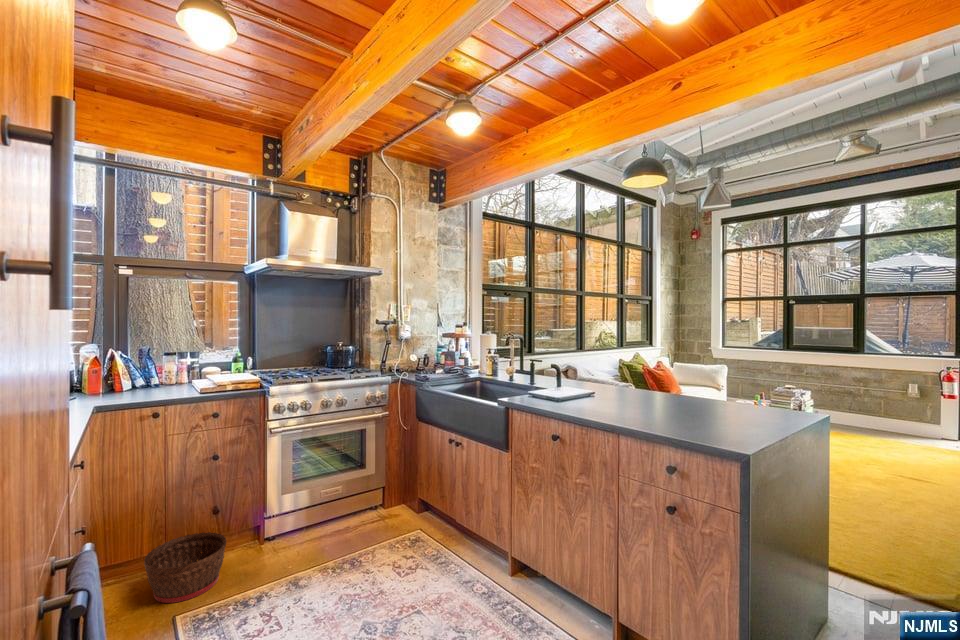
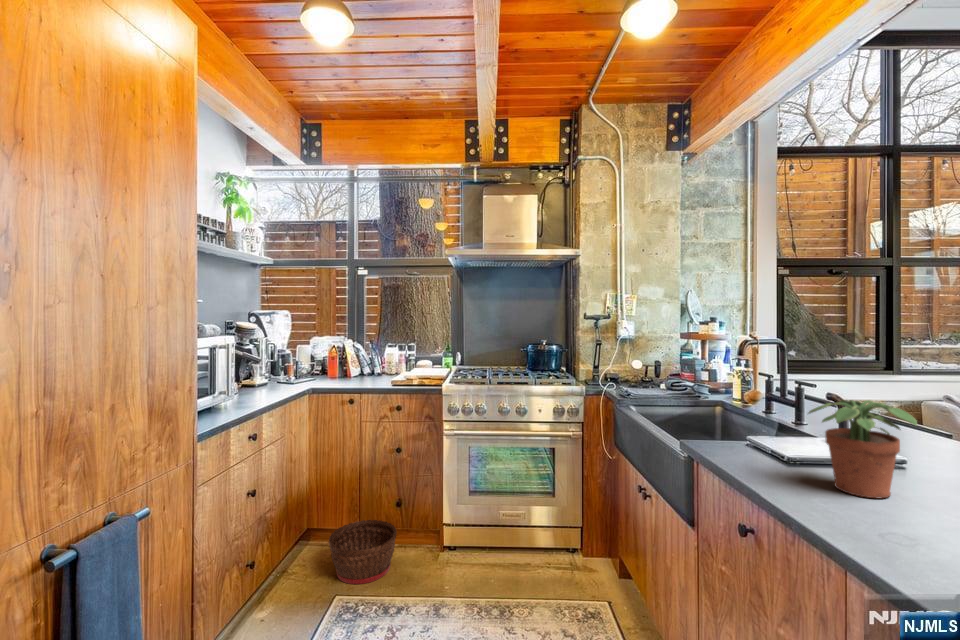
potted plant: none [573,363,613,407] -> present [808,400,917,498]

